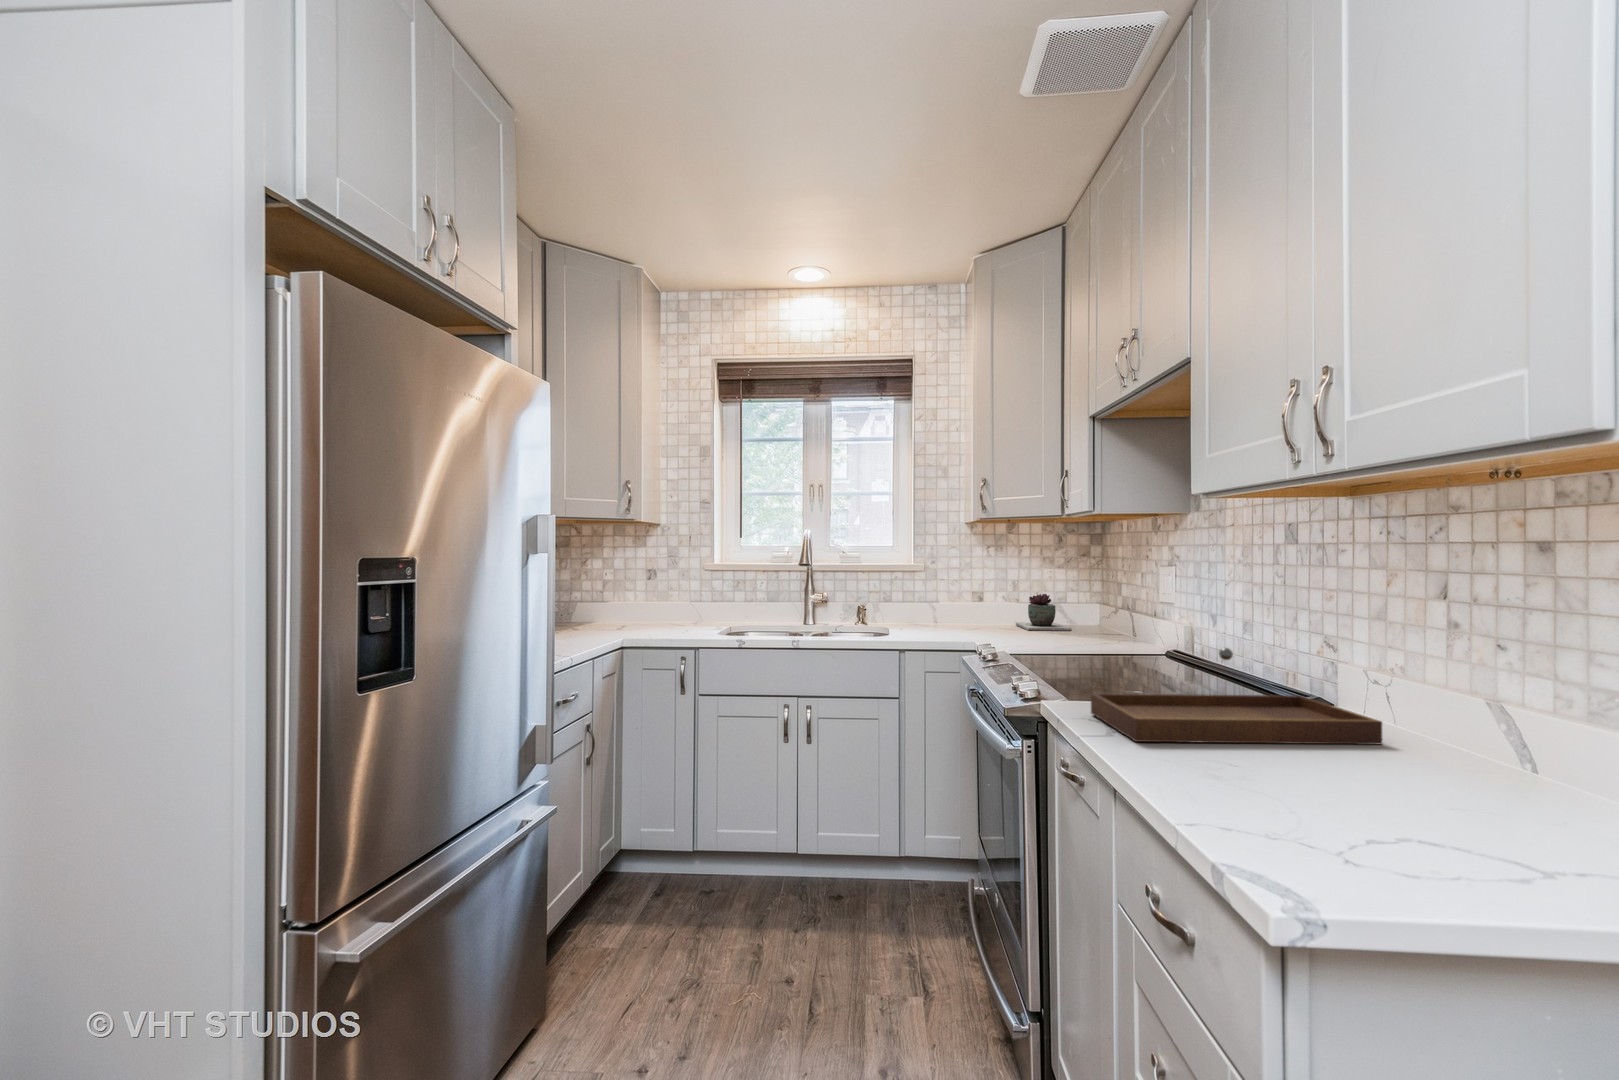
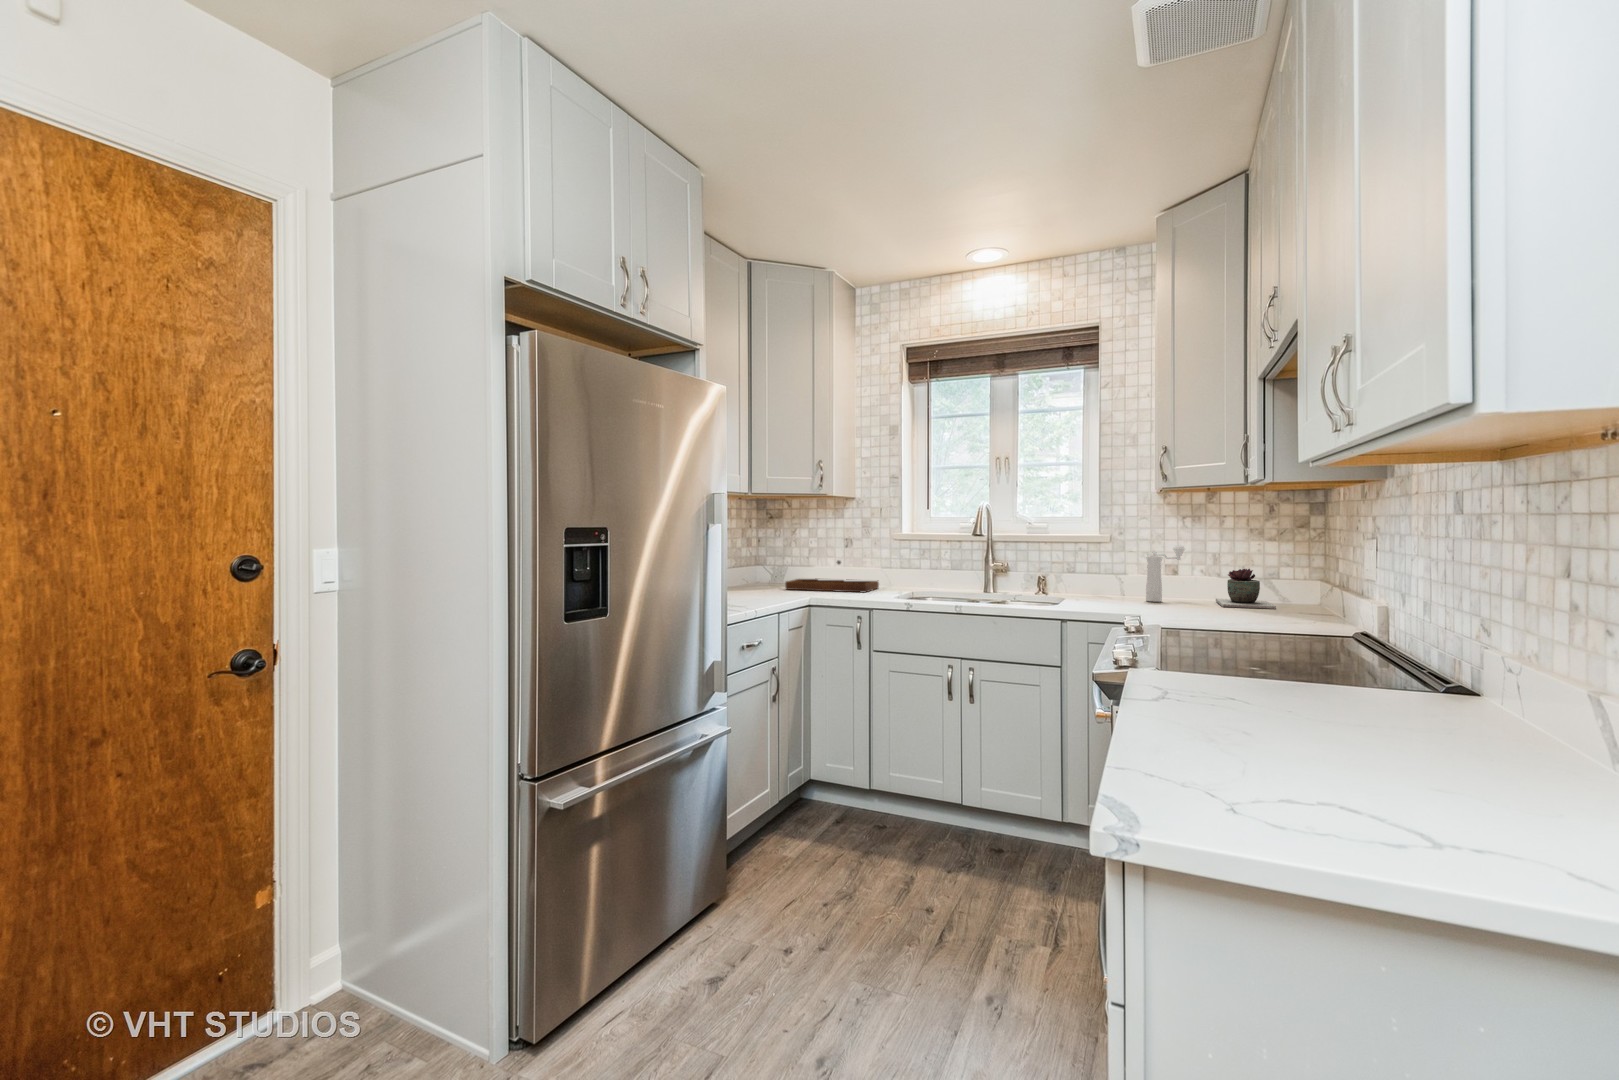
pepper mill: none [957,573,989,627] -> present [1146,546,1185,602]
tray: present [1091,648,1382,745] -> present [785,560,879,592]

